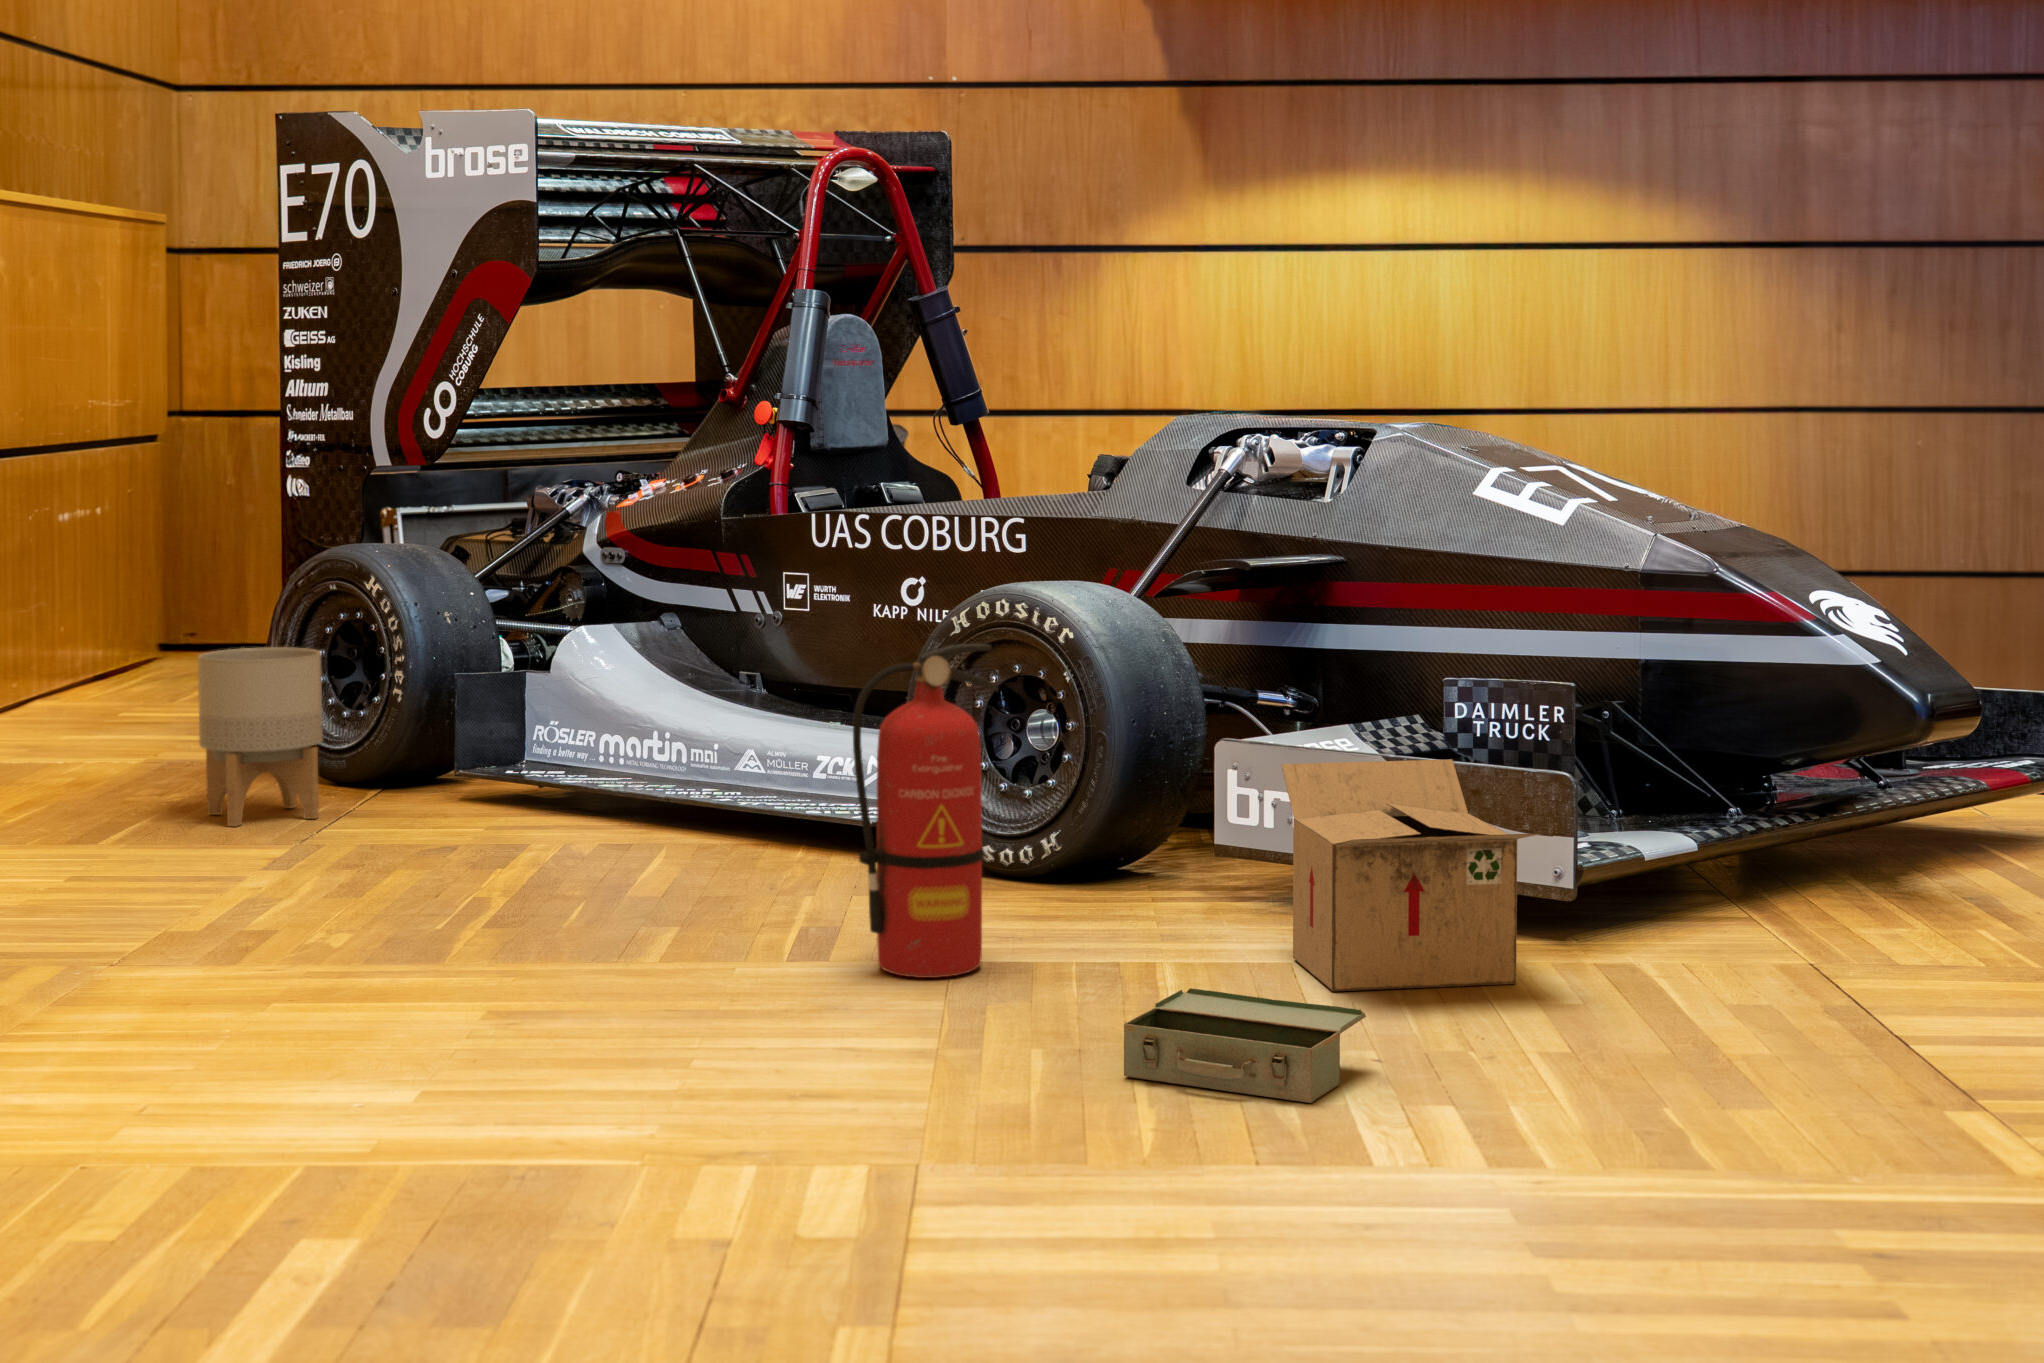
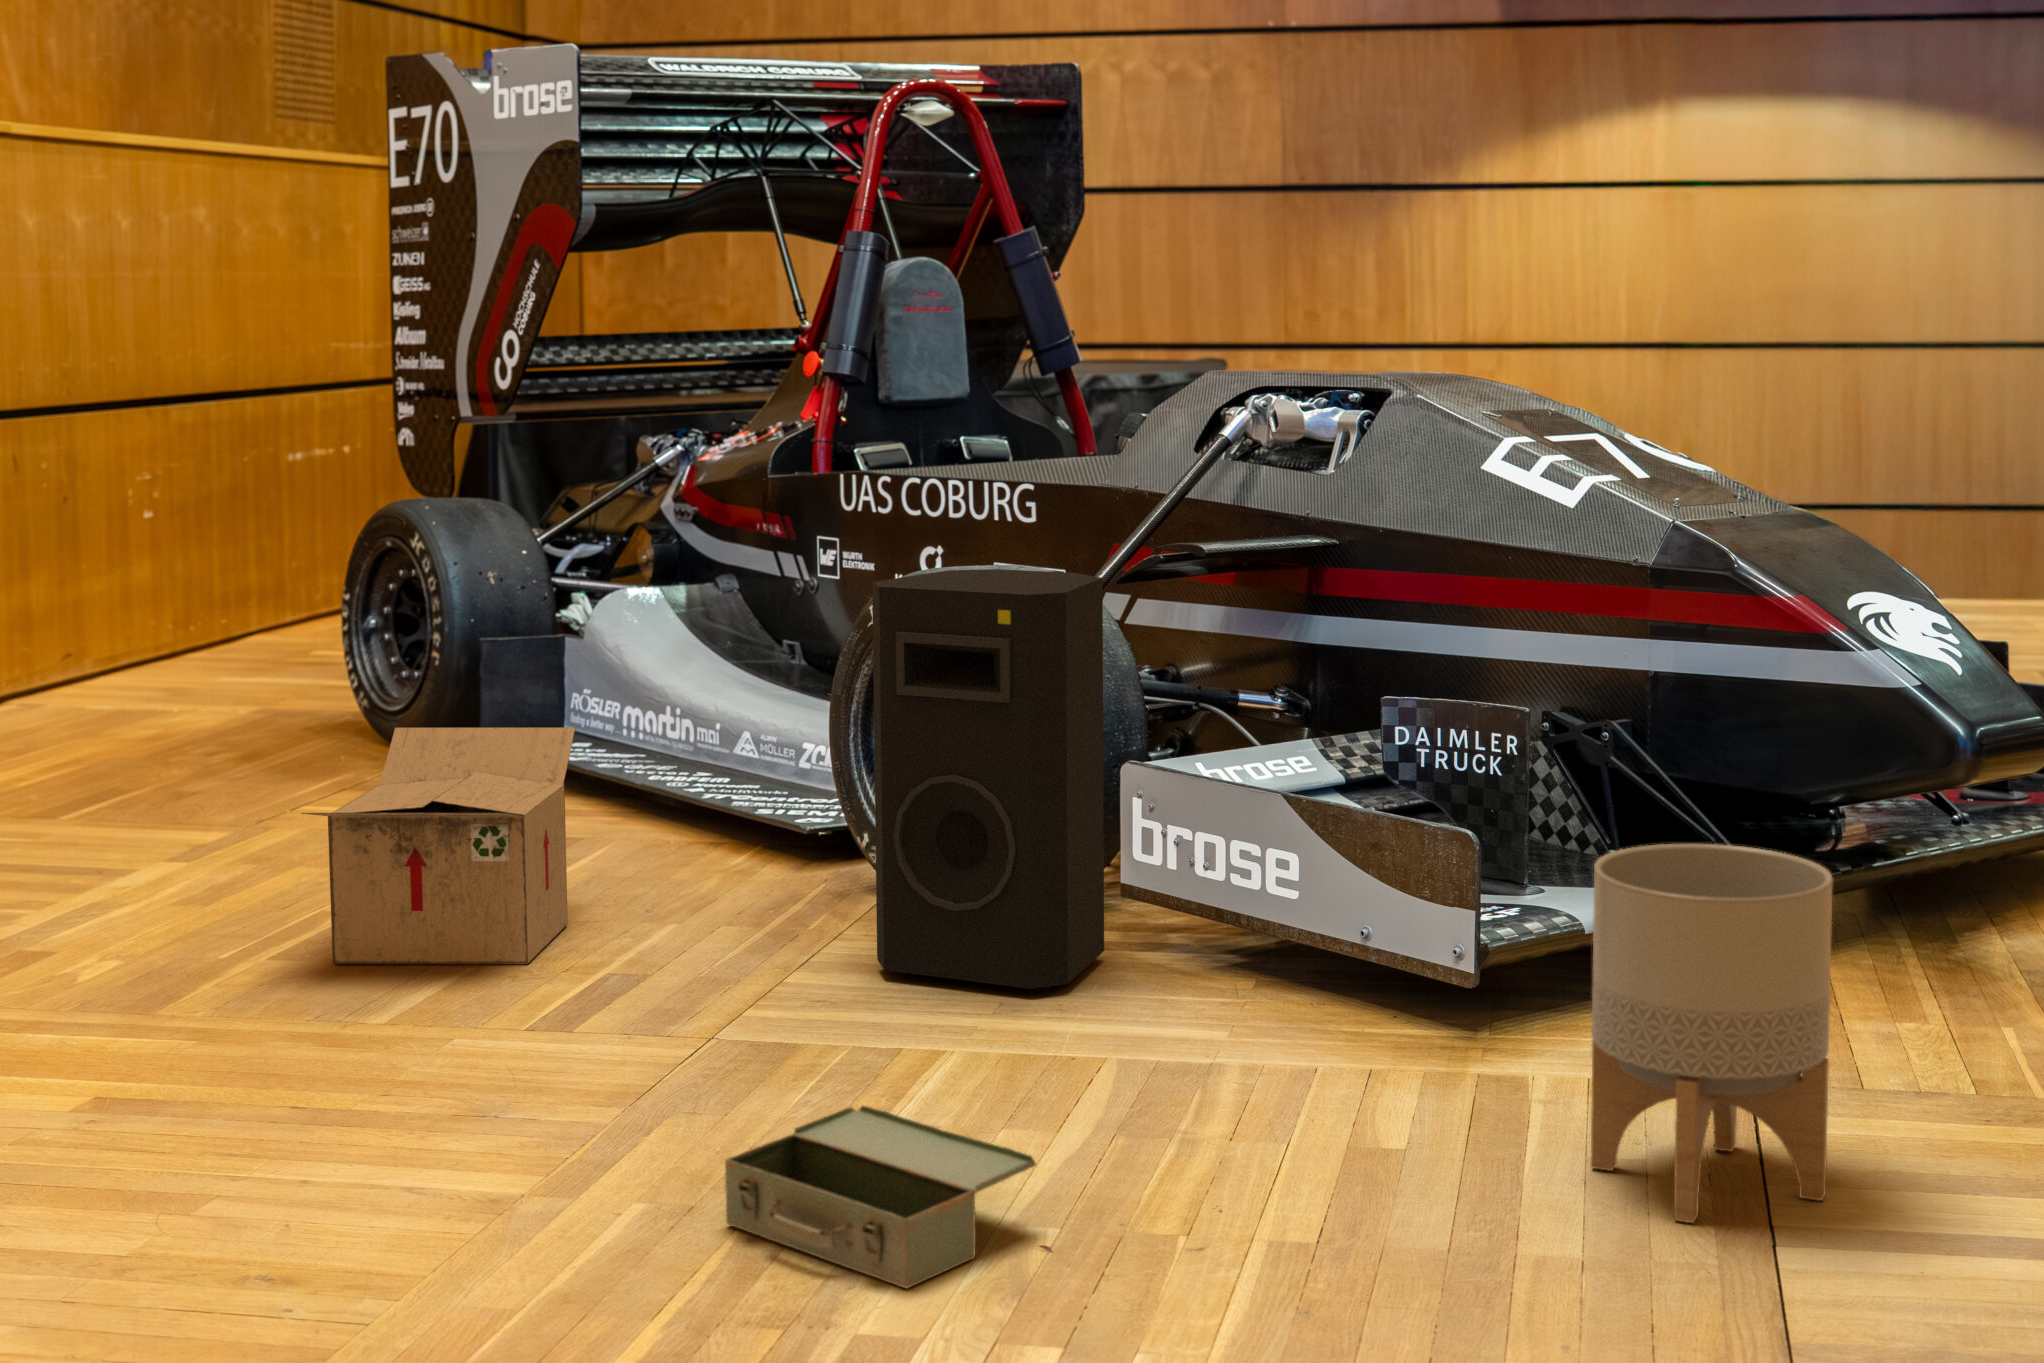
speaker: none [1026,580,1210,932] -> present [872,569,1104,991]
fire extinguisher: present [853,644,998,978] -> none [593,652,781,1046]
planter: present [198,647,323,827] -> present [1591,844,1833,1223]
cardboard box: present [1281,759,1541,991] -> present [301,728,575,964]

